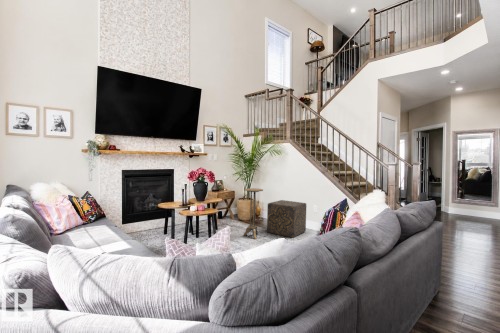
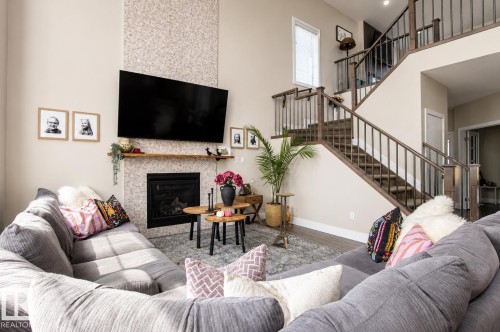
ottoman: present [267,200,306,238] -> none [299,206,343,248]

